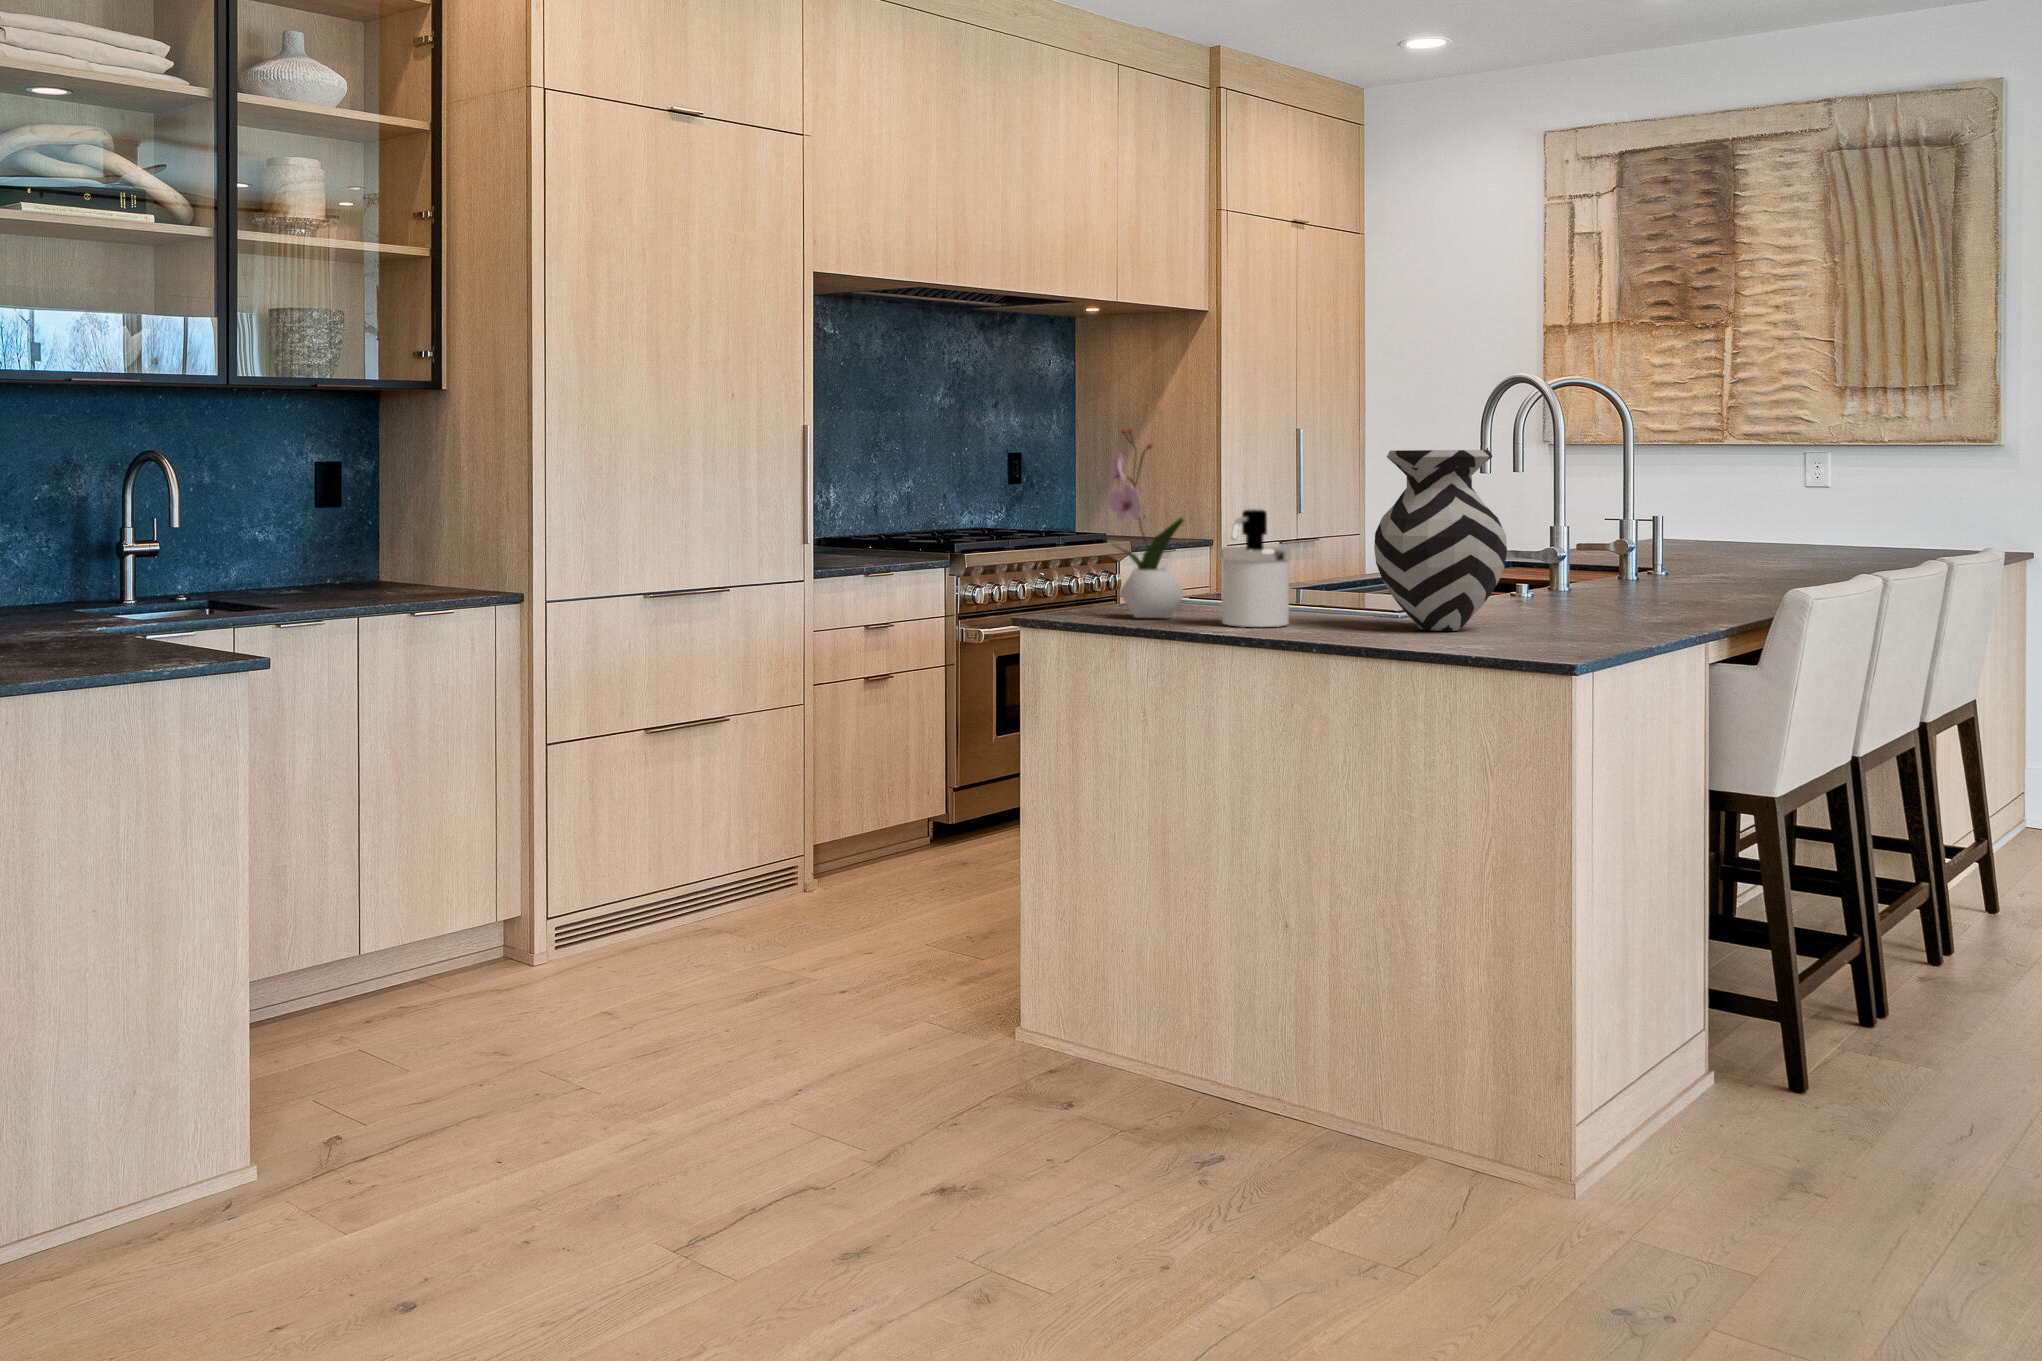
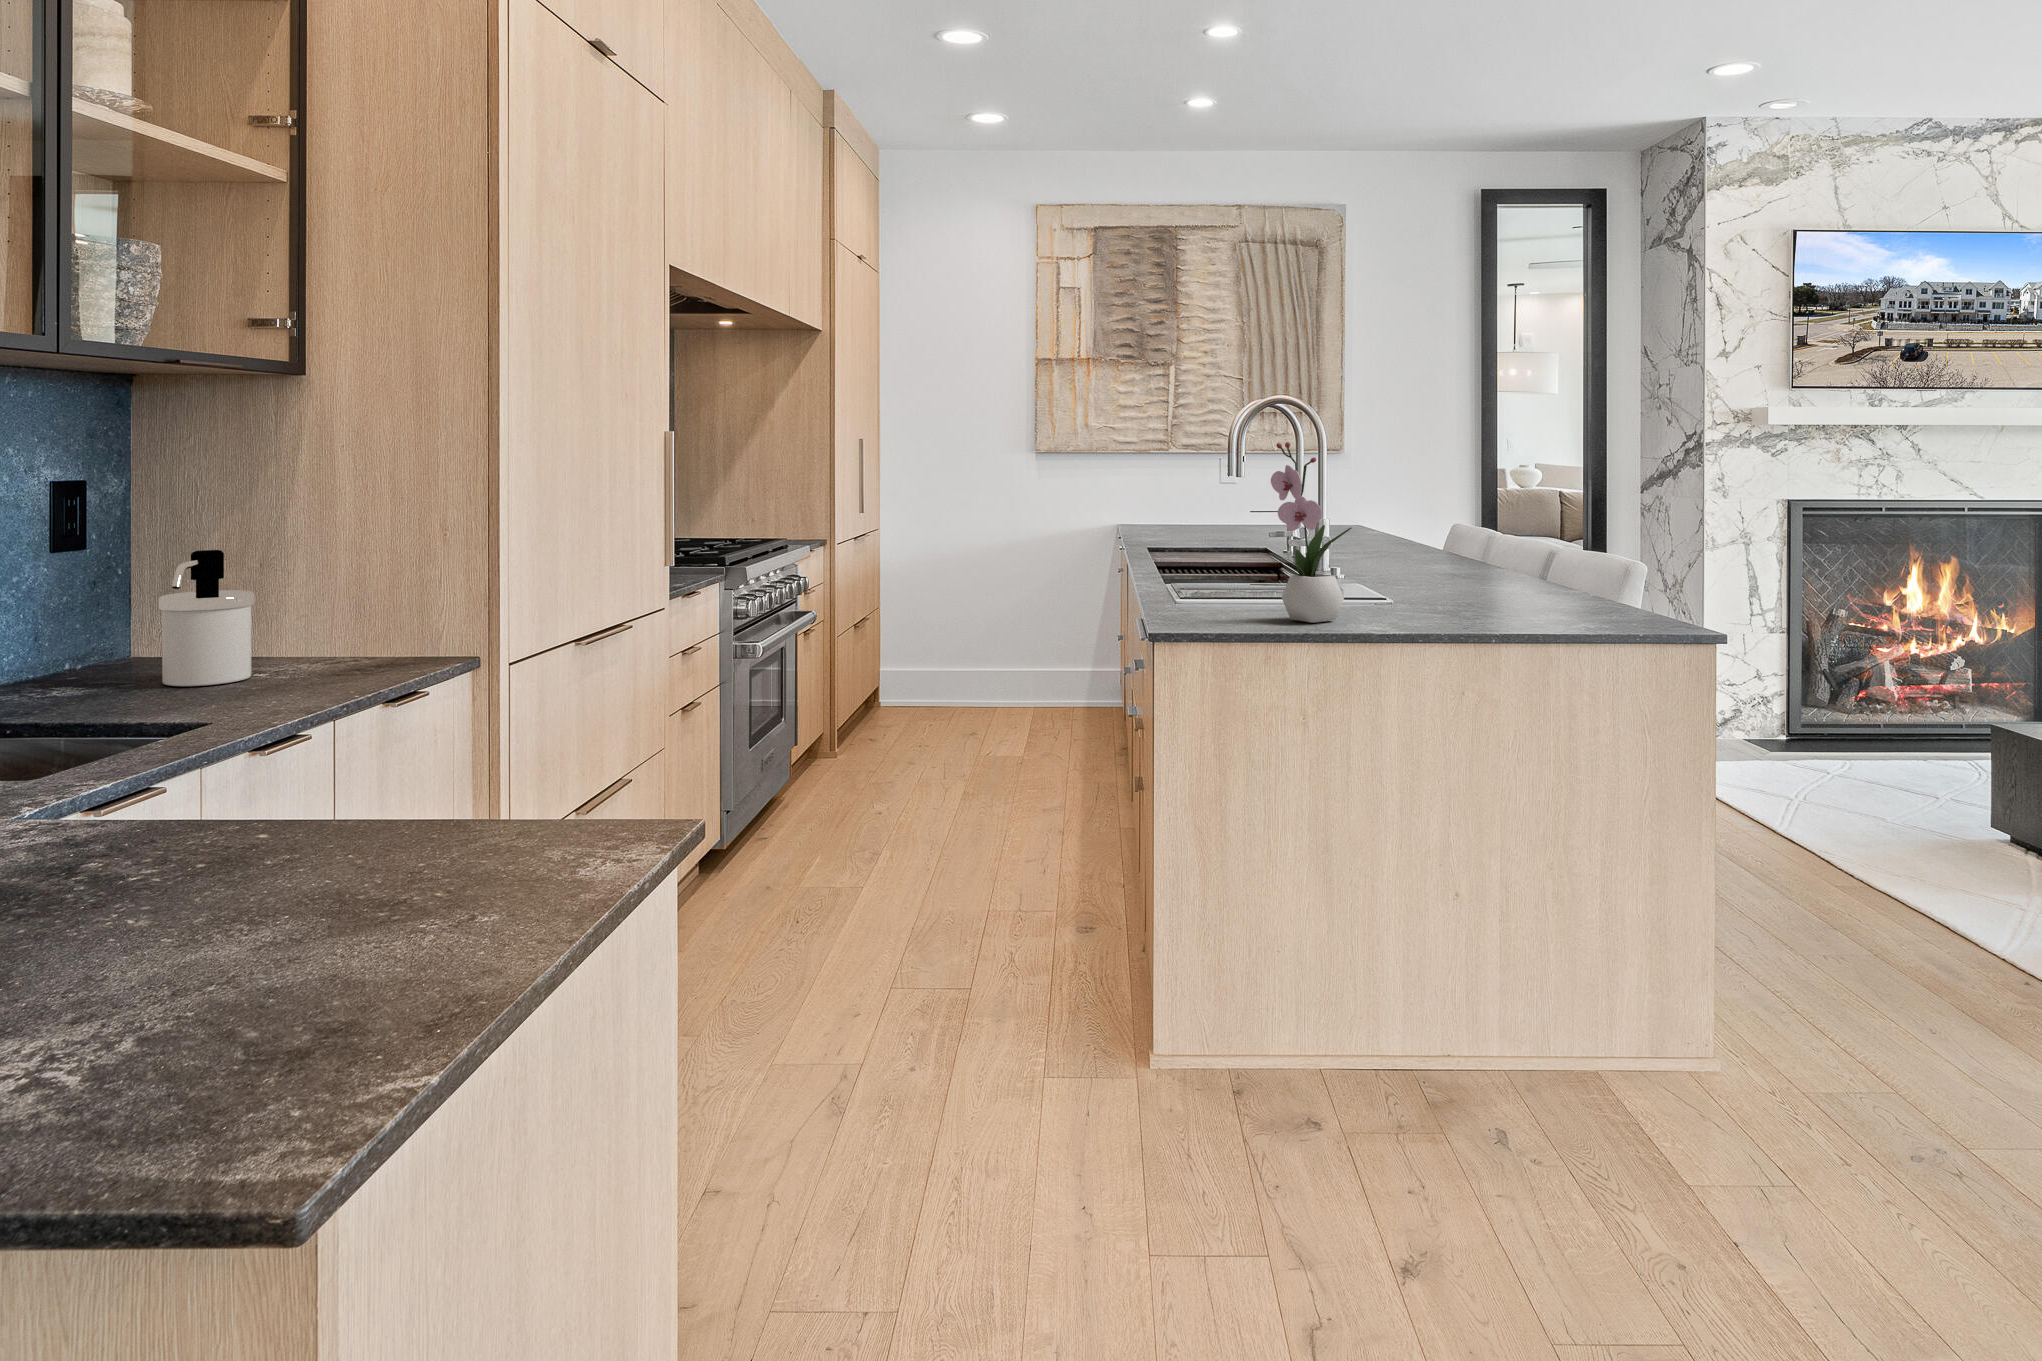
vase: present [1374,450,1507,631] -> none [1504,464,1613,614]
soap dispenser: present [1219,509,1291,627] -> present [159,550,255,686]

